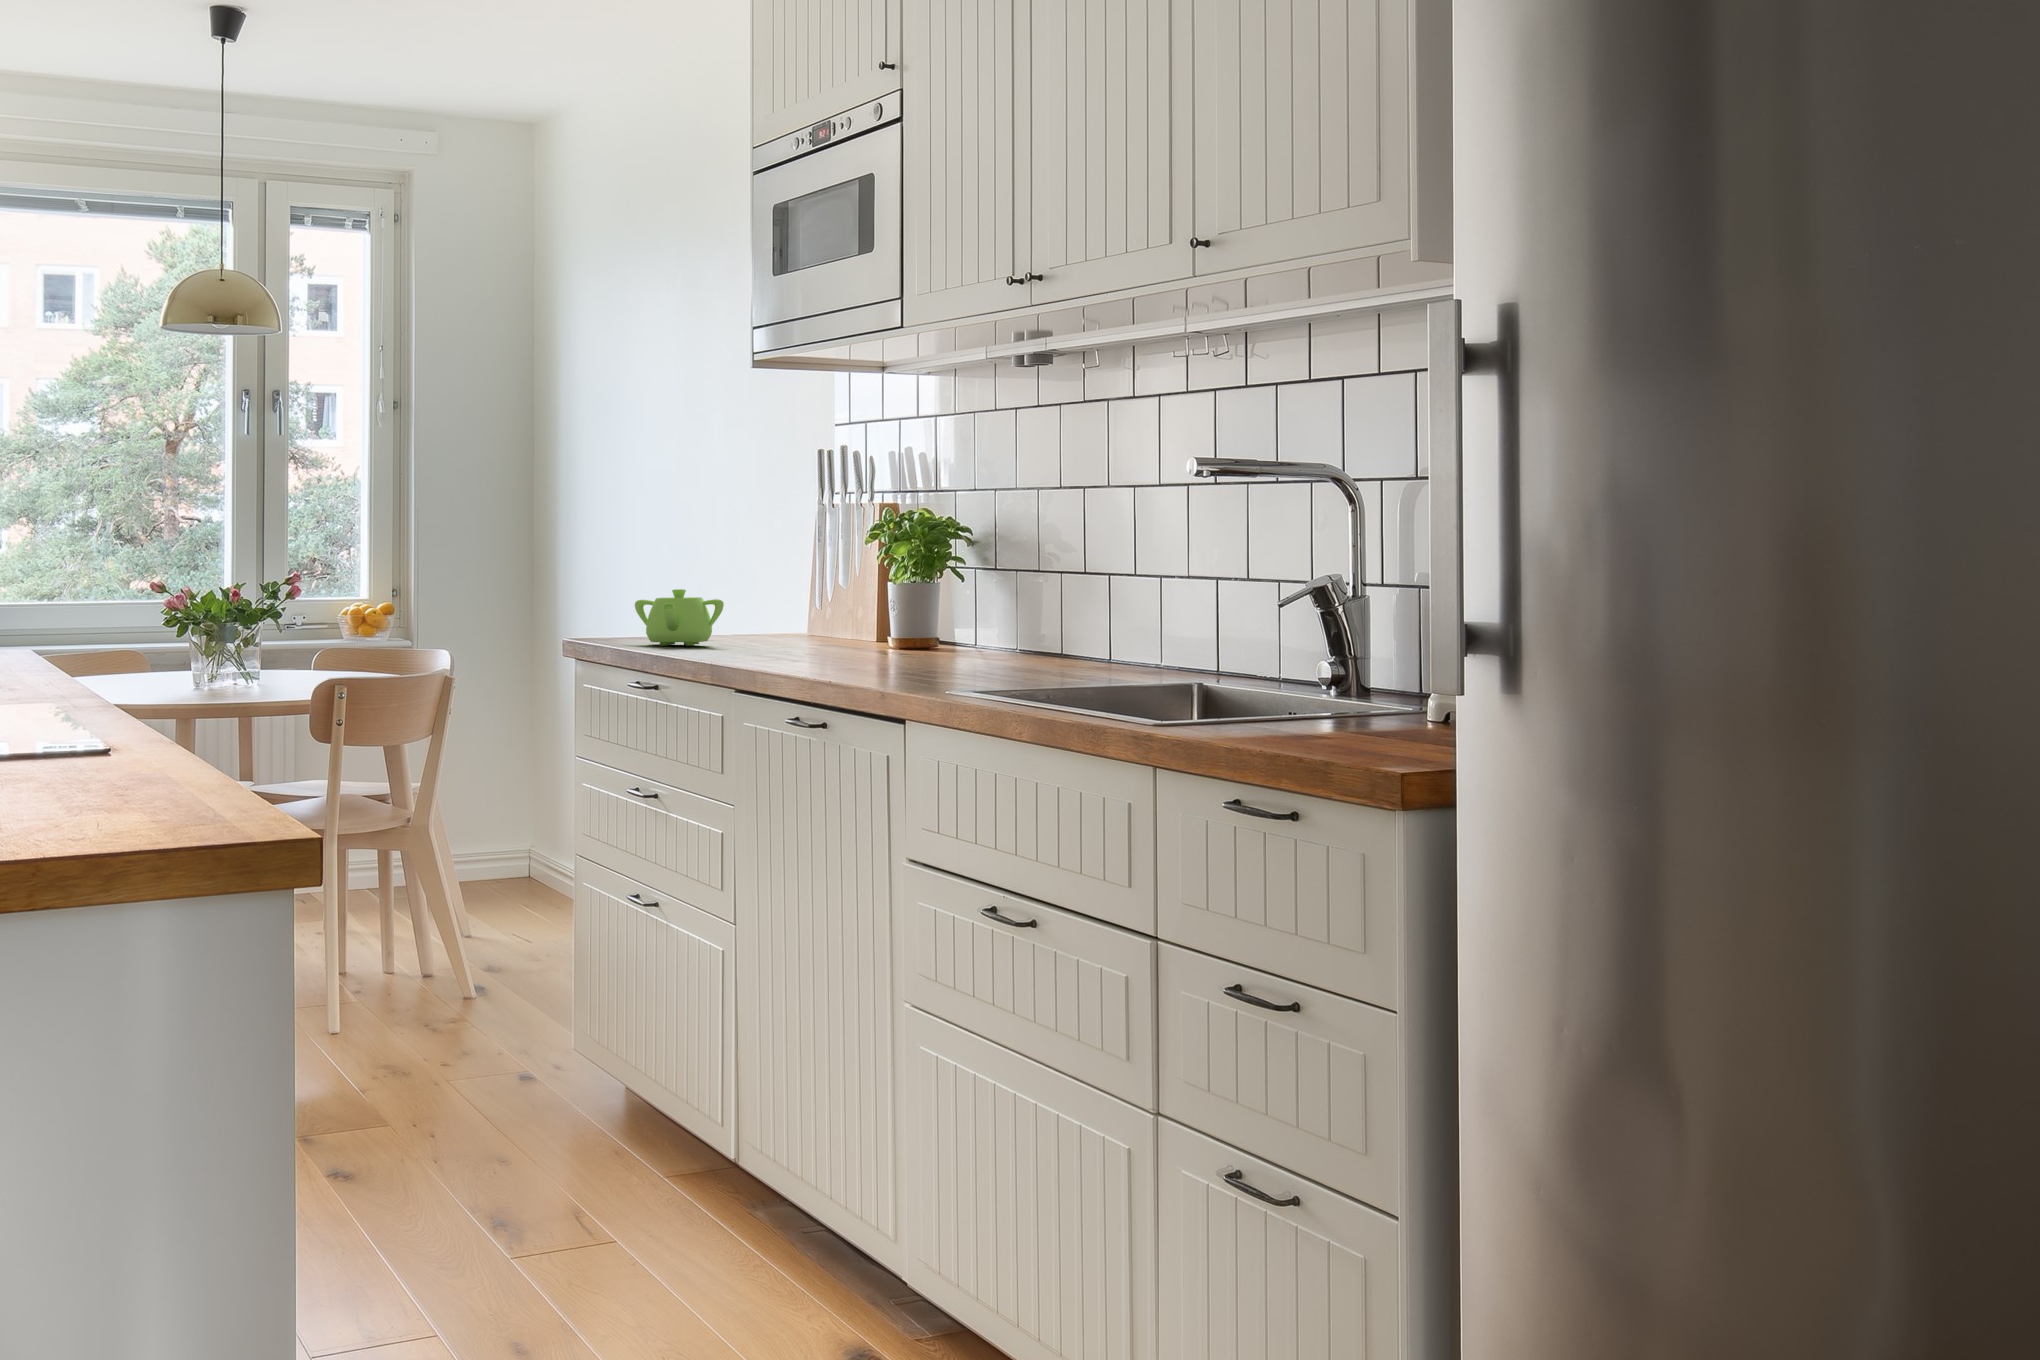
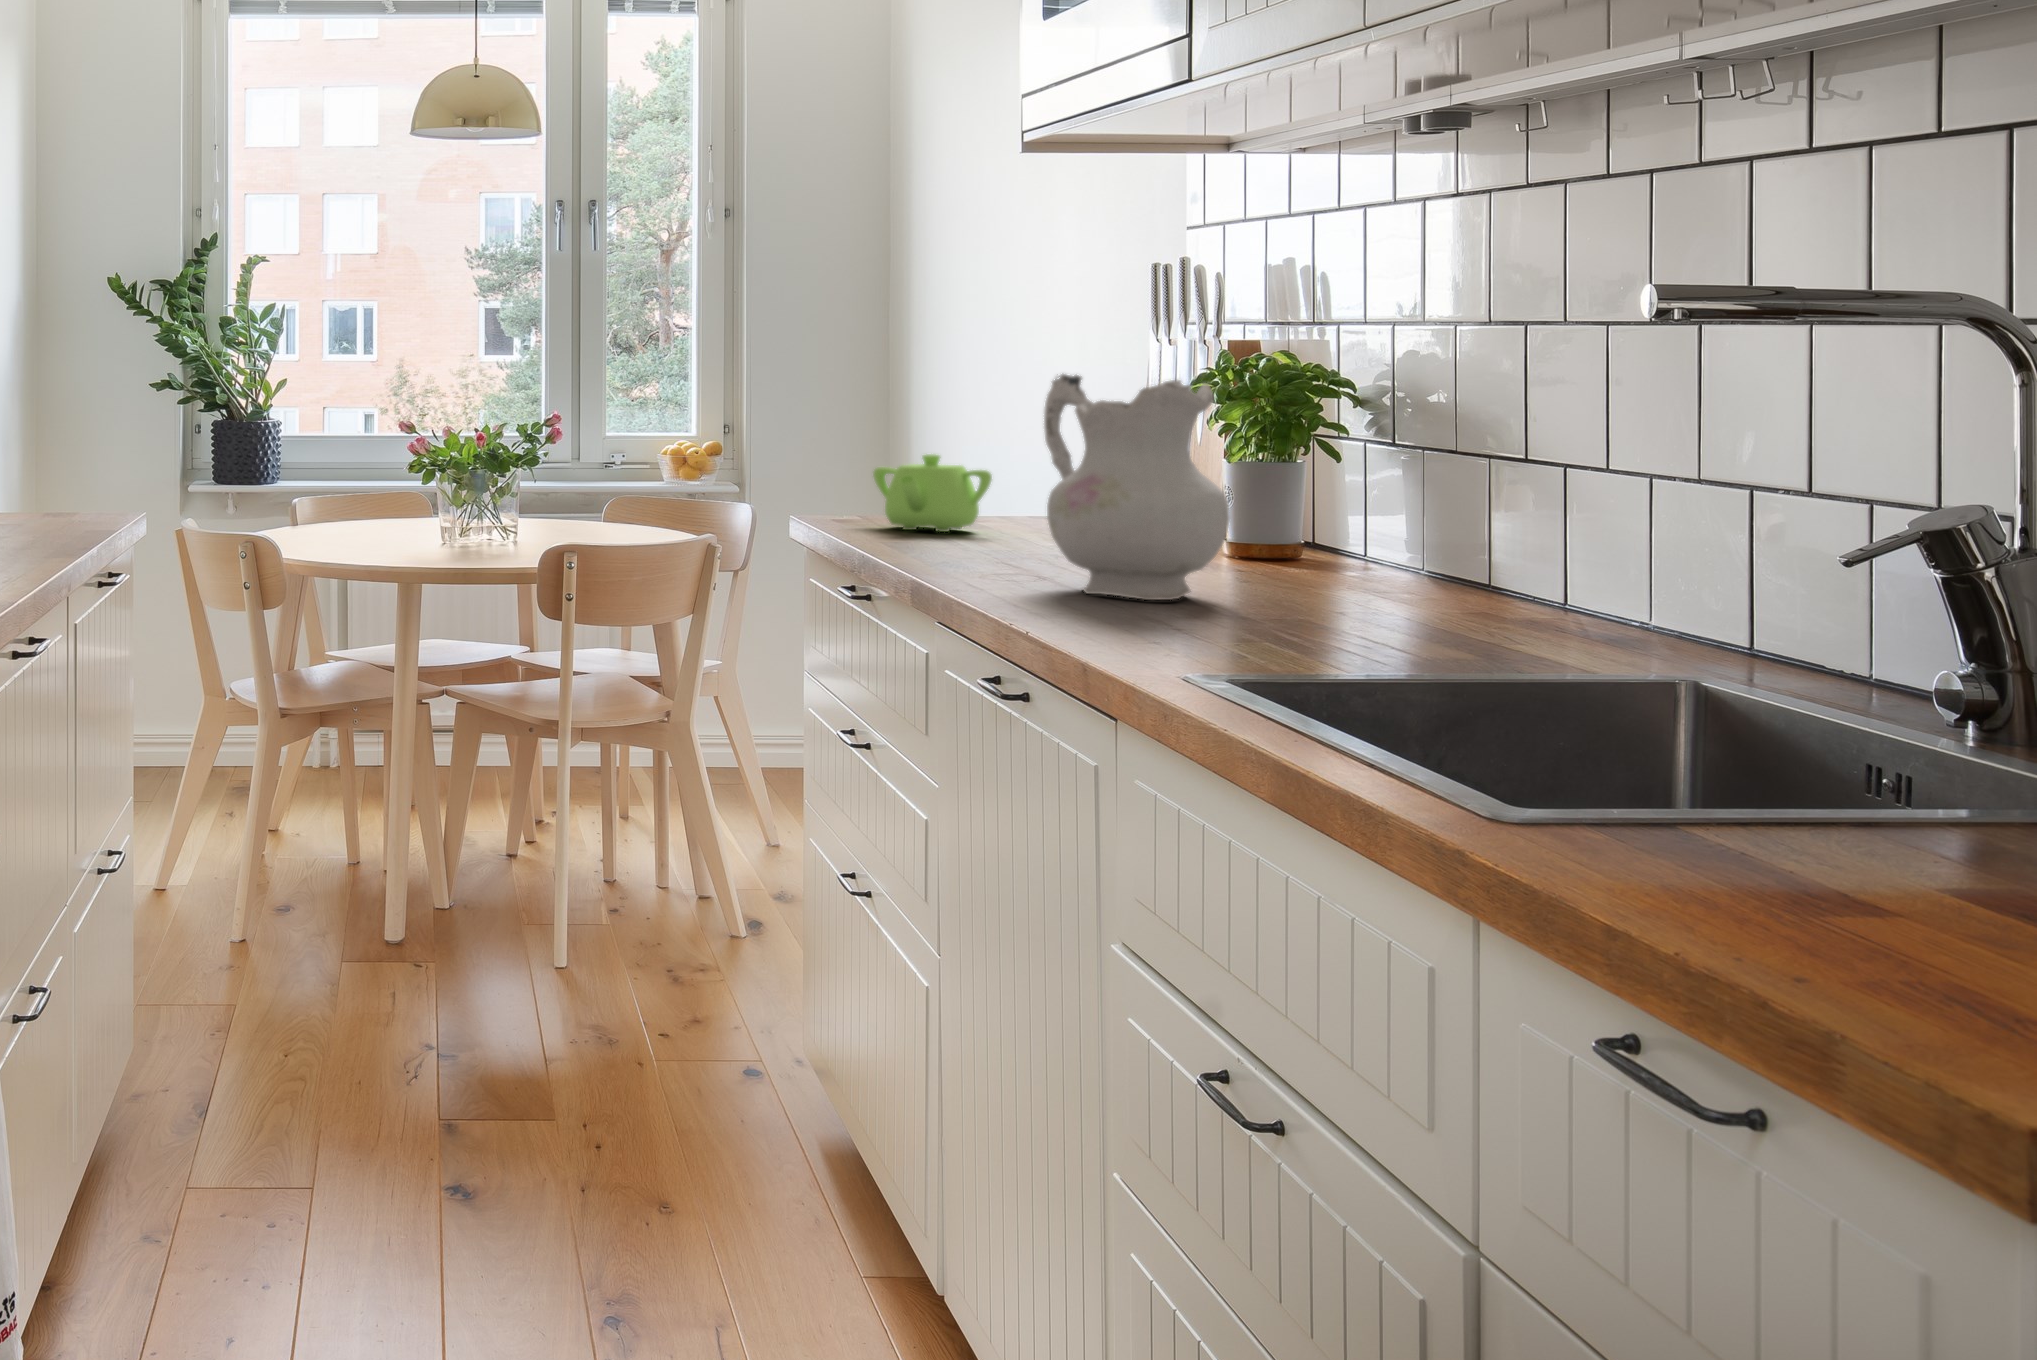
ceramic pitcher: none [800,520,921,668] -> present [1044,374,1230,600]

